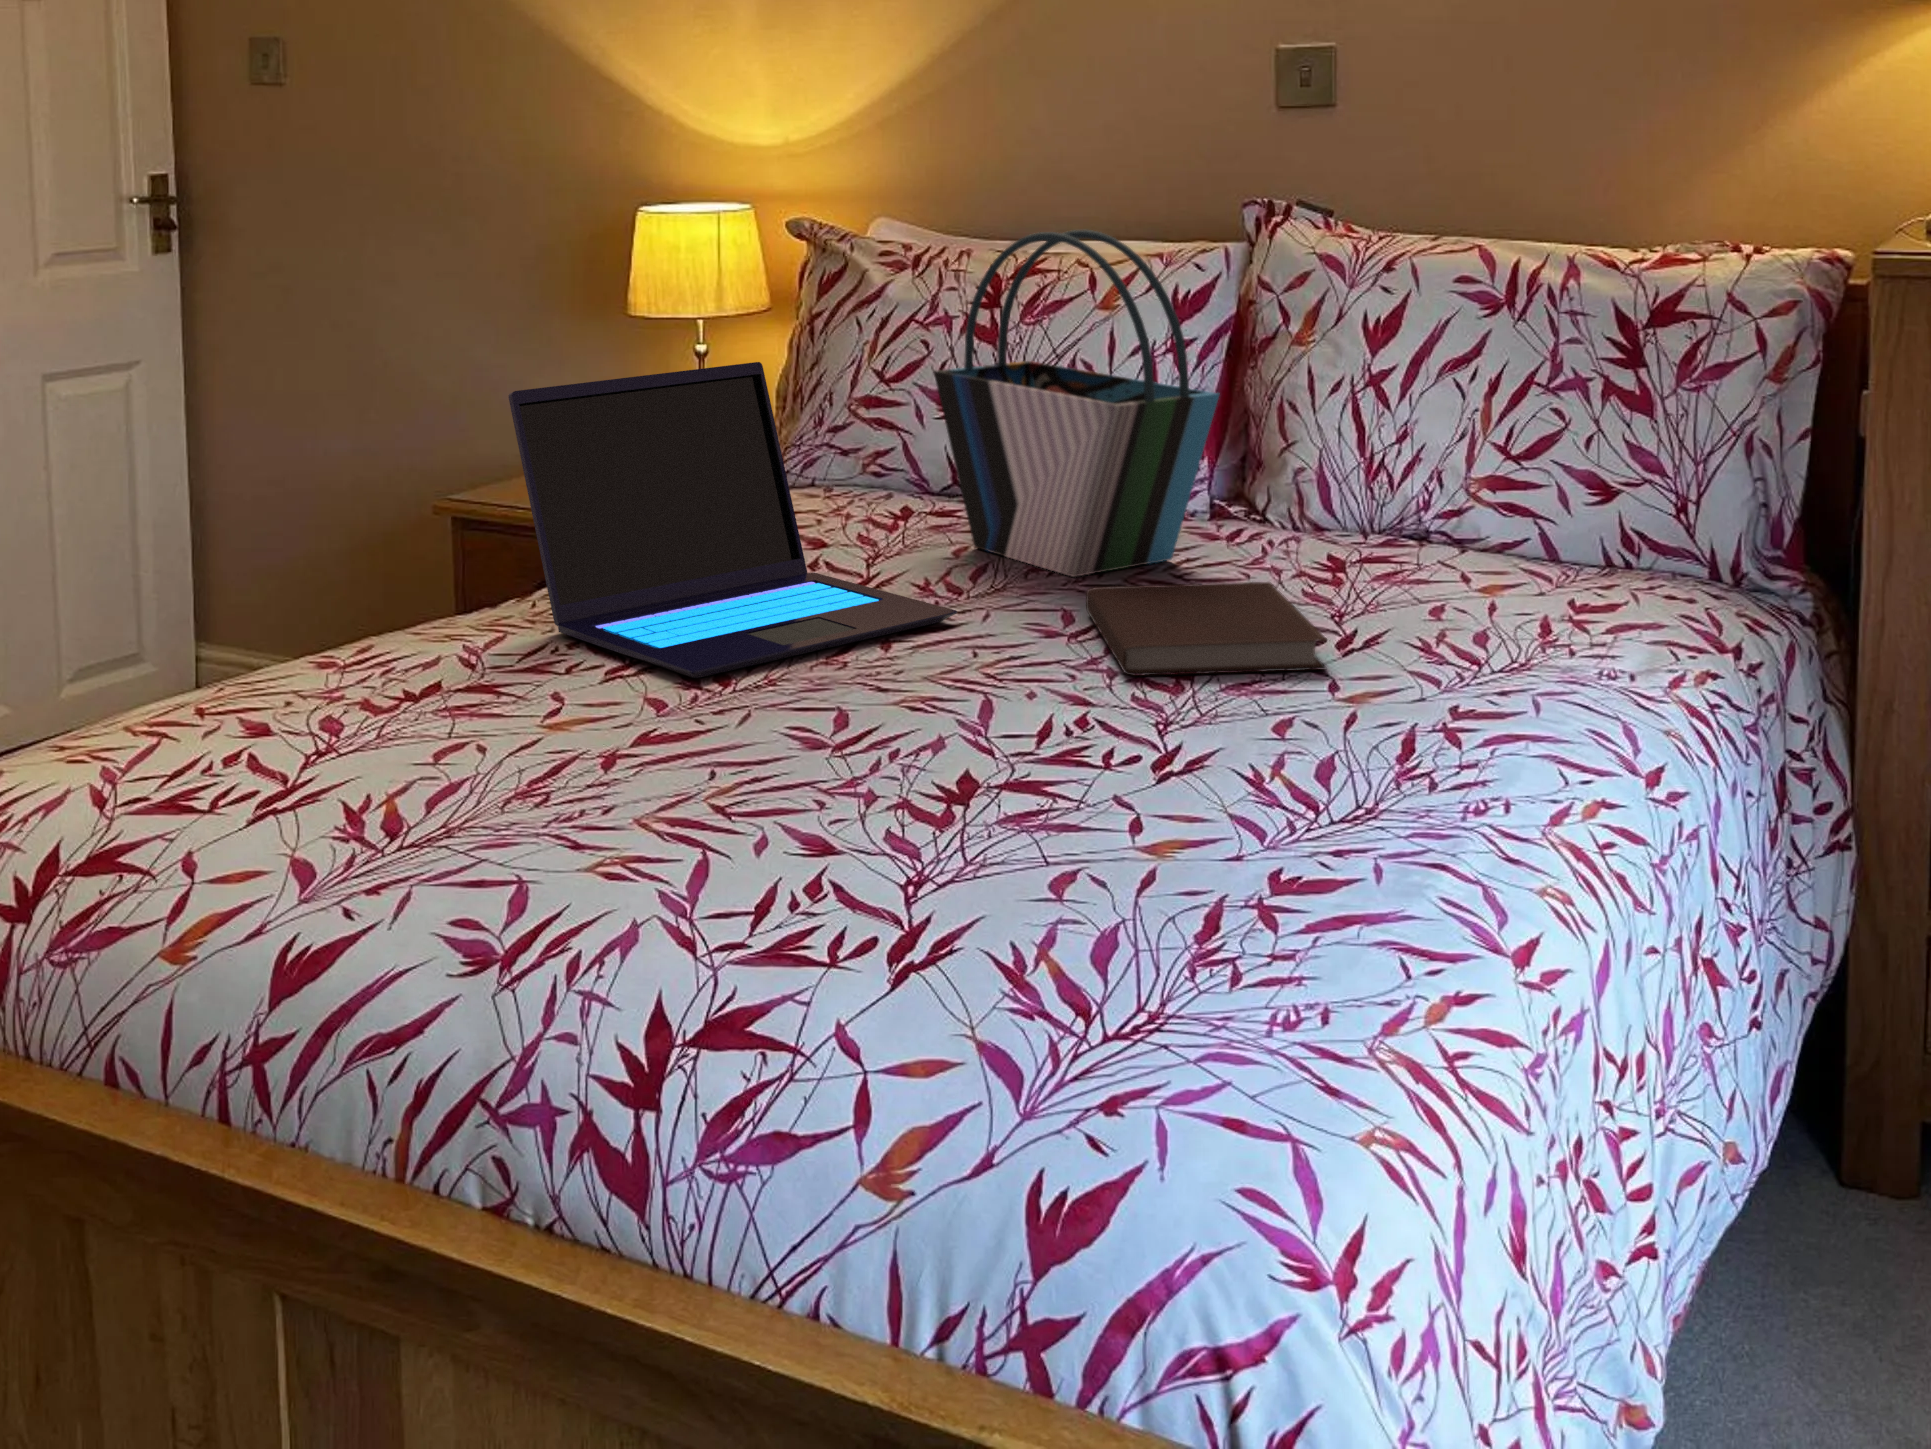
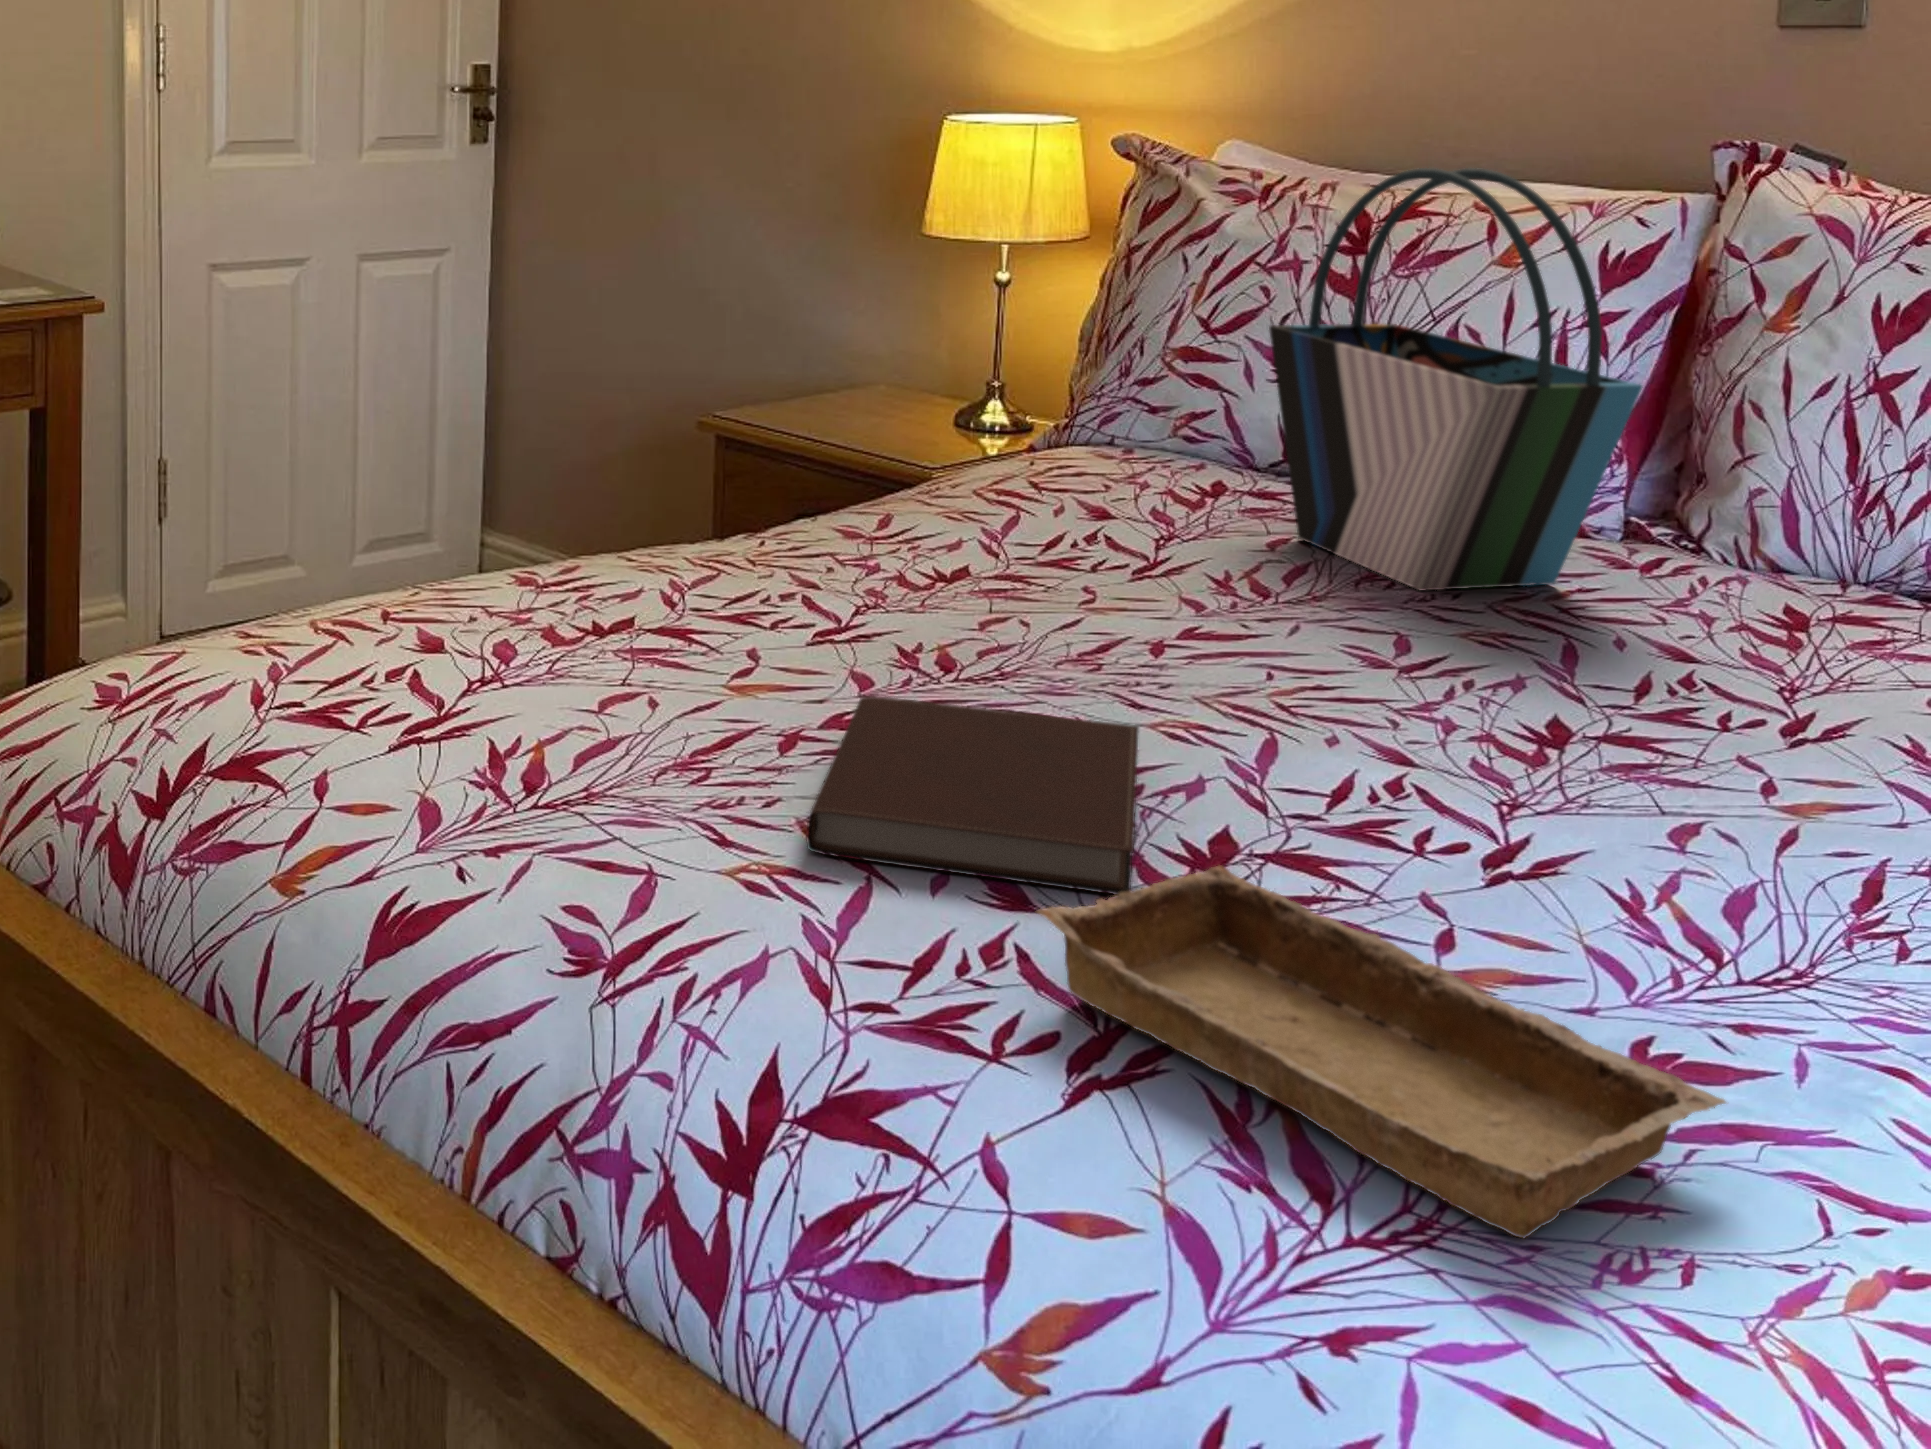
laptop: present [509,362,957,678] -> none [756,297,1259,654]
notebook: present [1086,582,1327,676] -> present [806,696,1139,895]
tray: none [845,797,1337,1009] -> present [1037,866,1726,1238]

